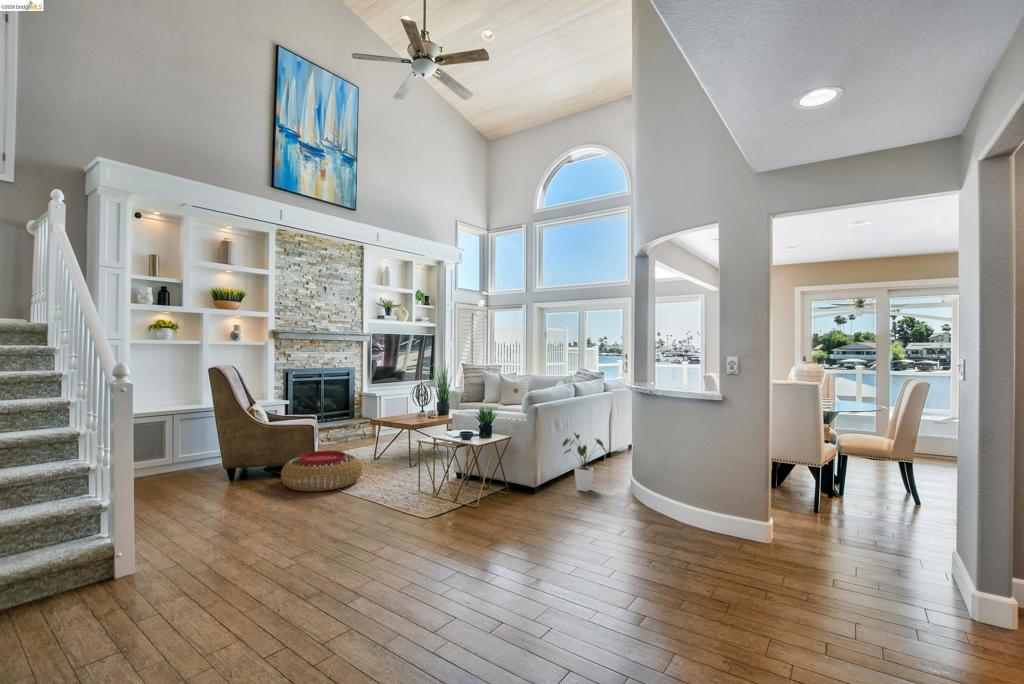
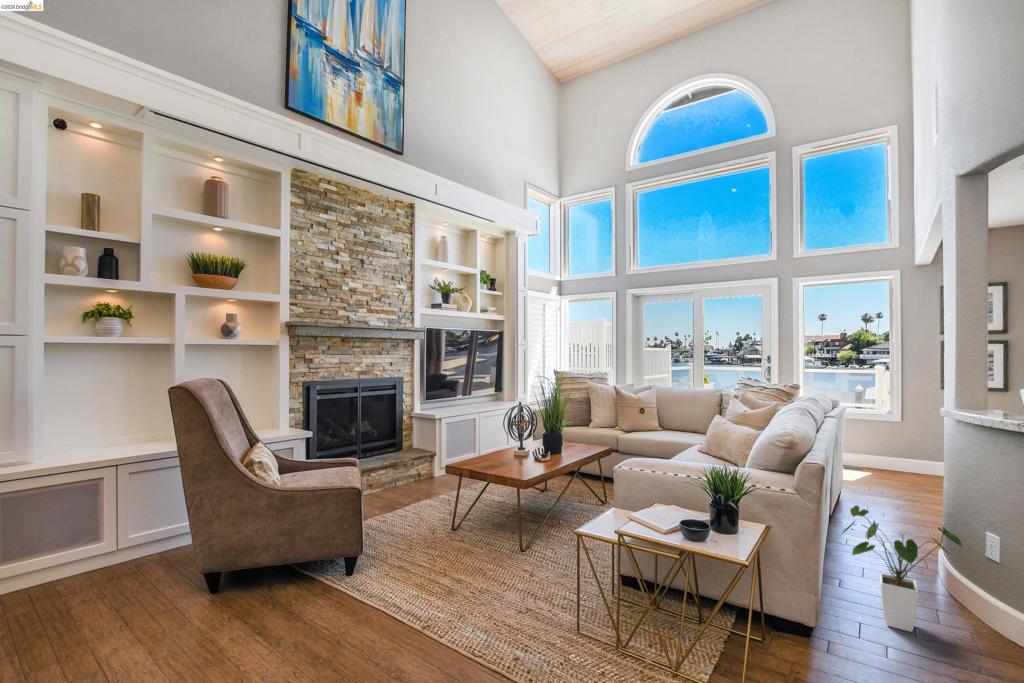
pouf: present [281,451,362,492] -> none [306,533,453,632]

